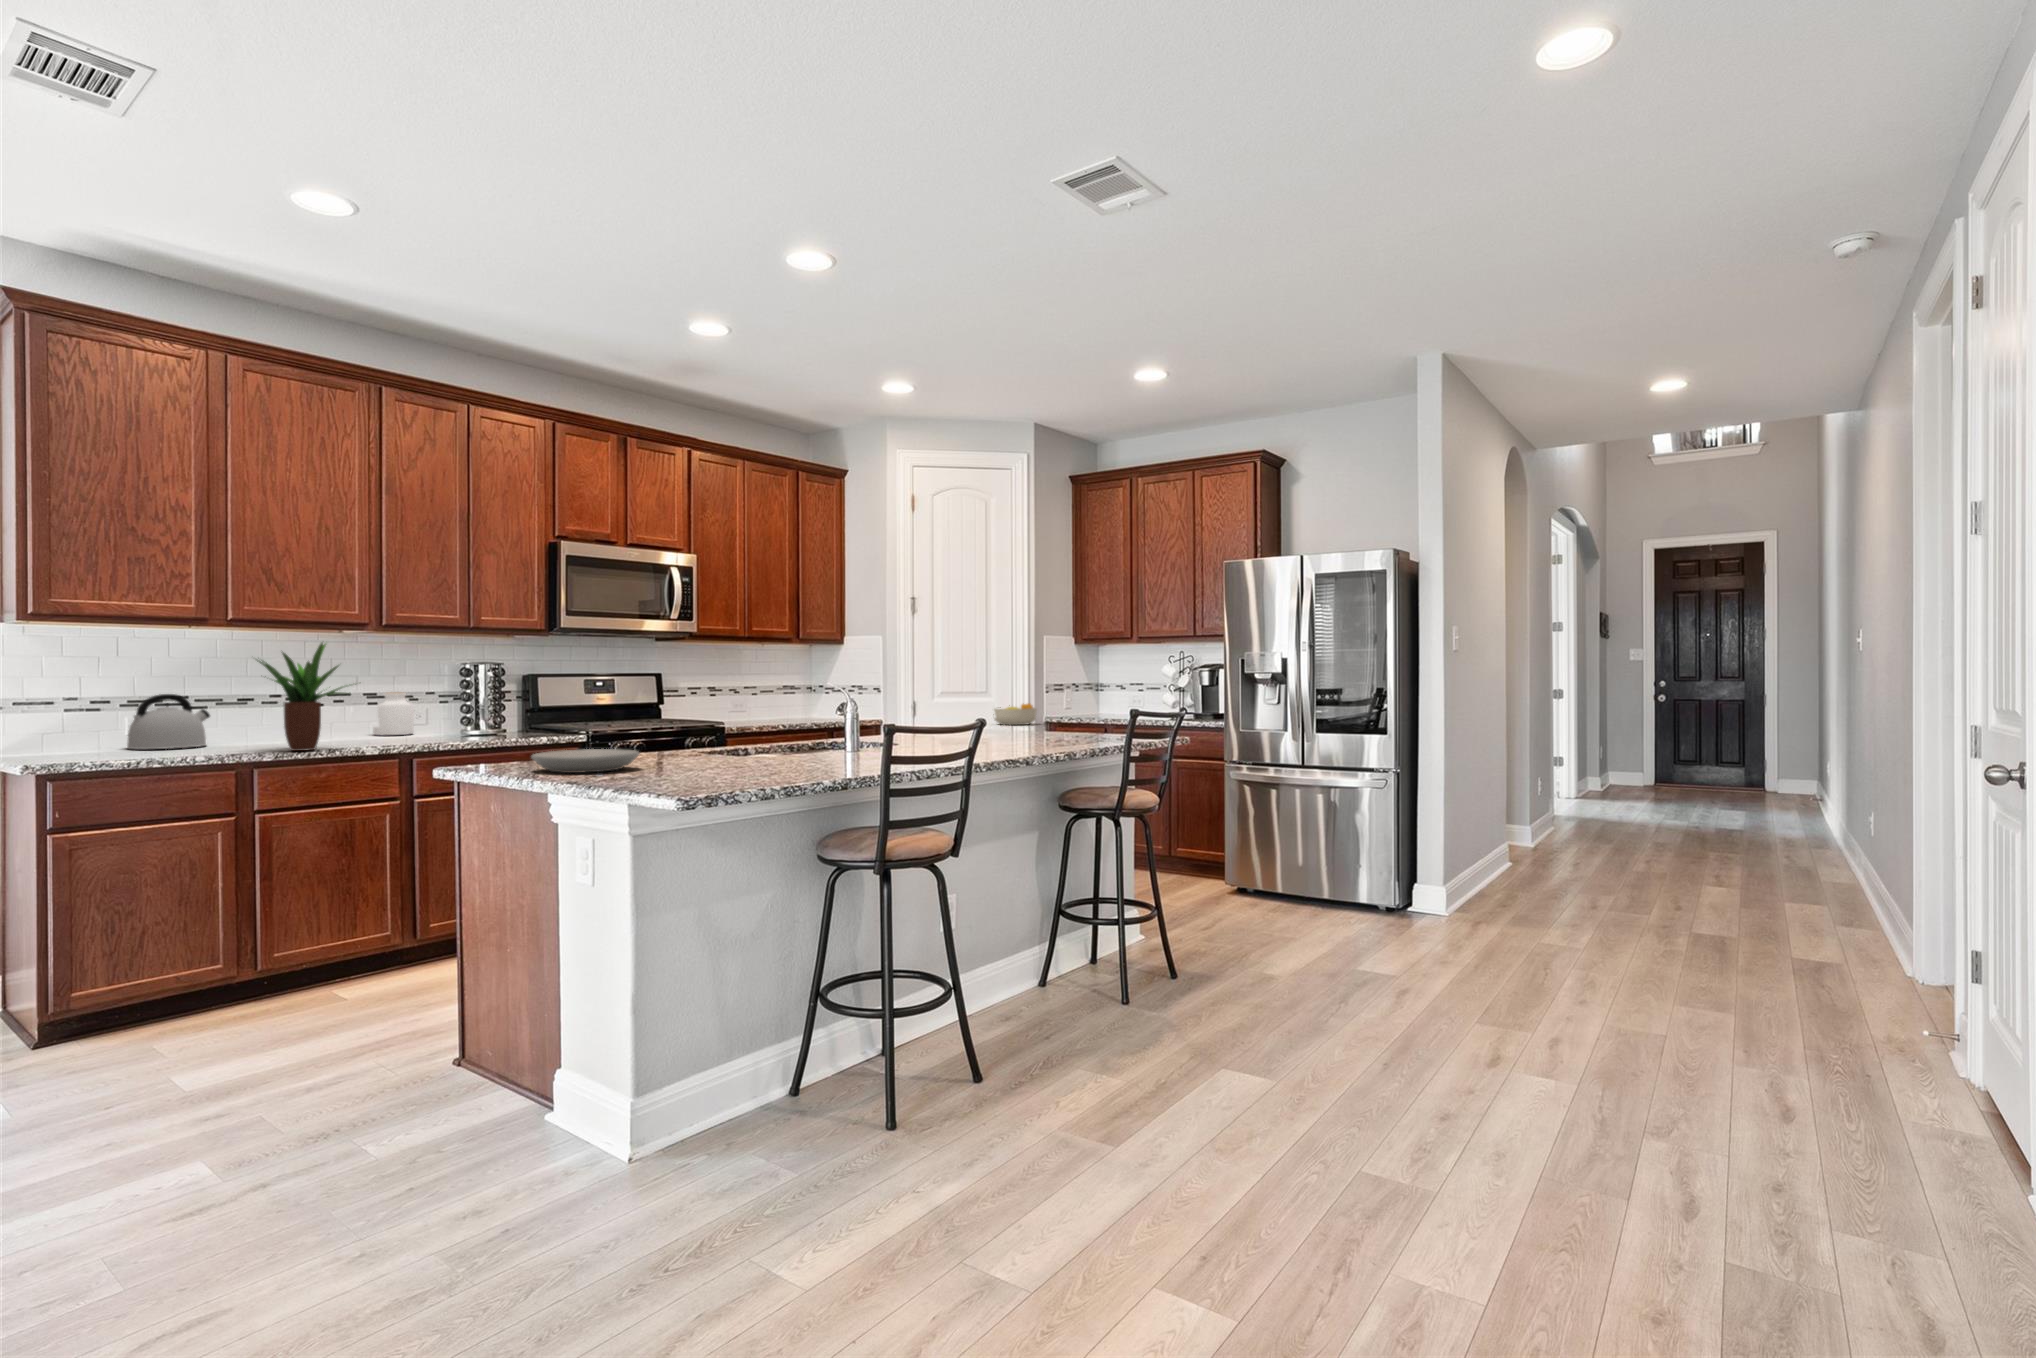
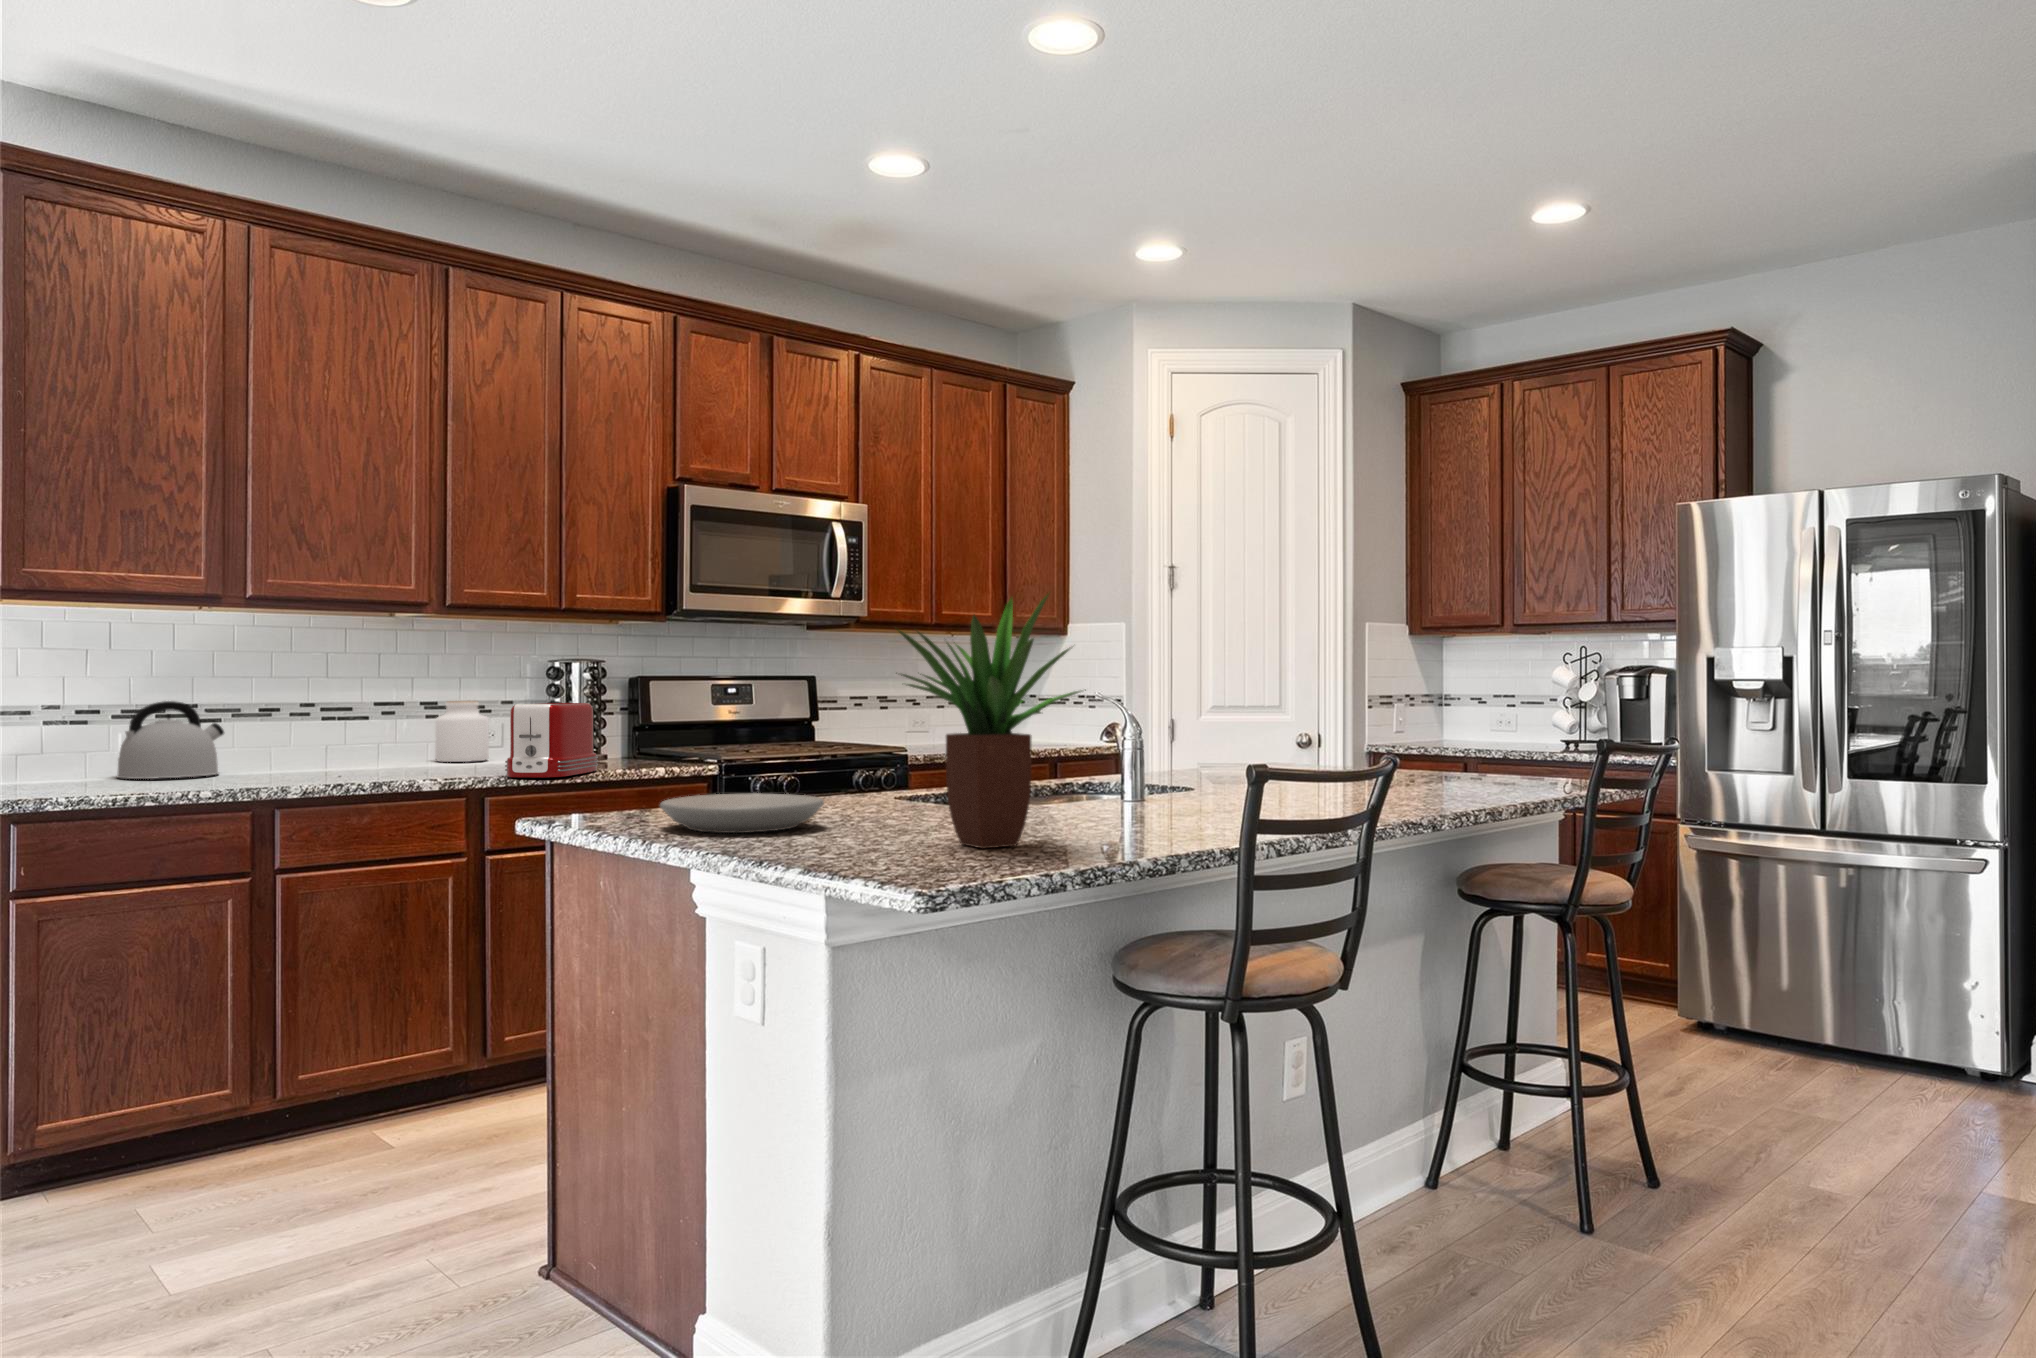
potted plant: present [257,643,343,751] -> present [896,594,1086,848]
toaster: none [426,693,496,745] -> present [505,703,598,778]
fruit bowl: present [993,704,1037,725] -> none [1287,719,1355,757]

